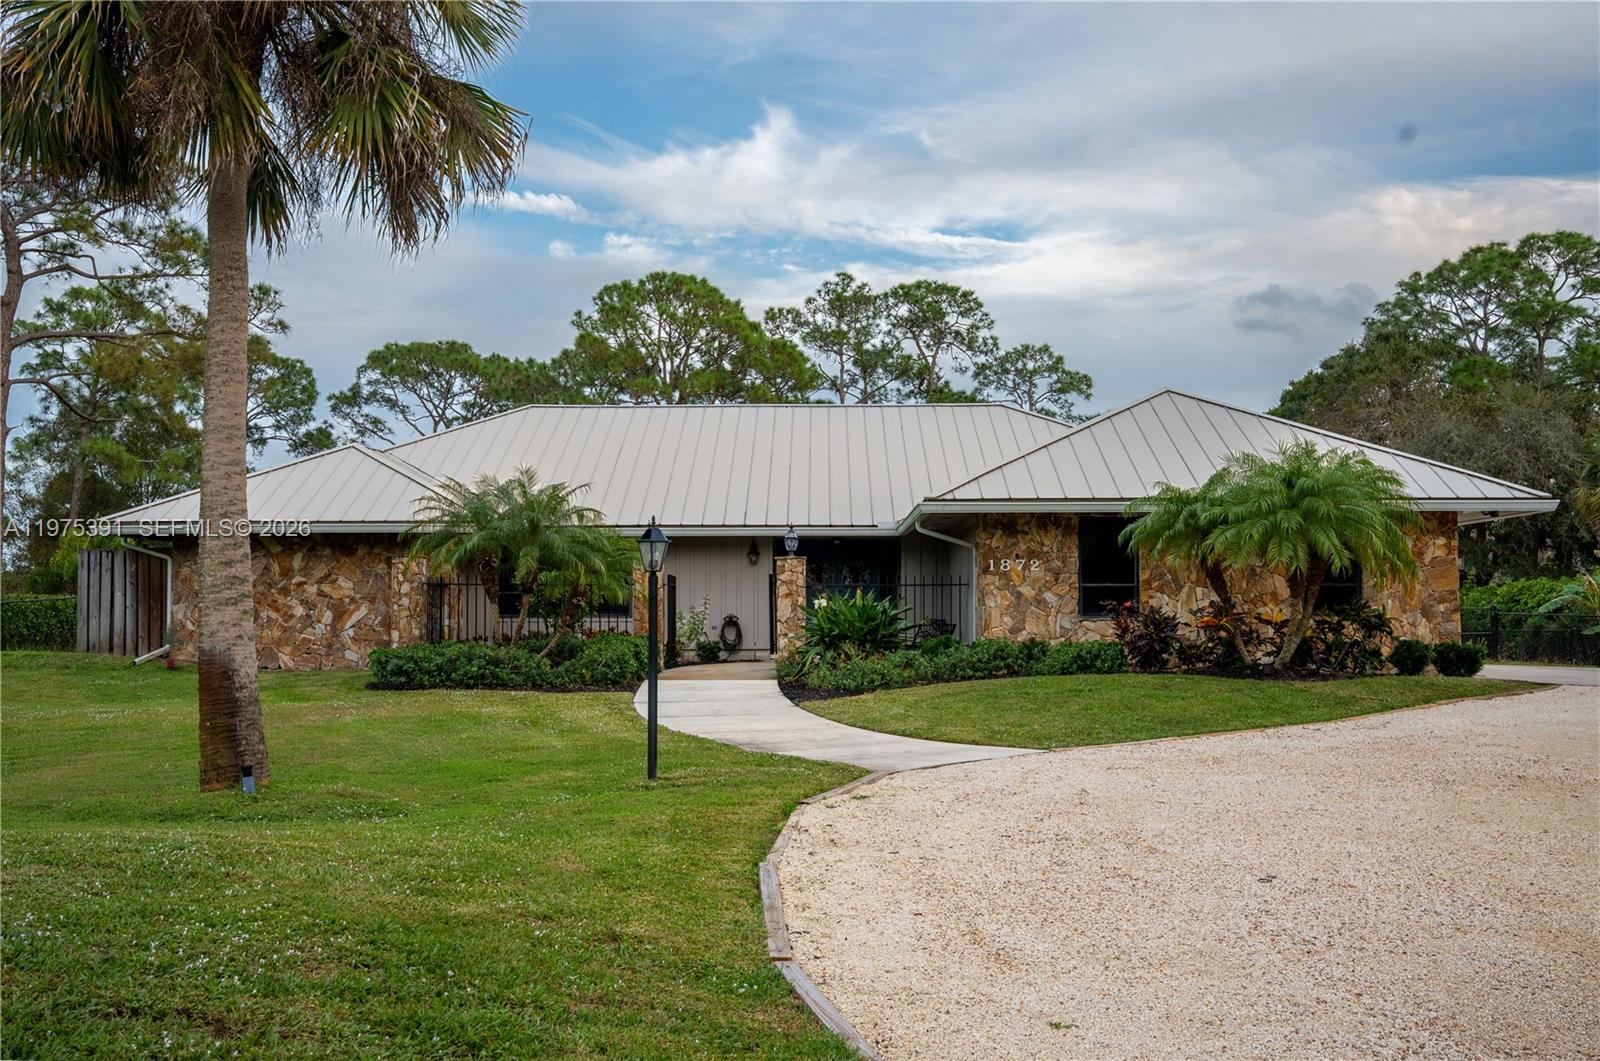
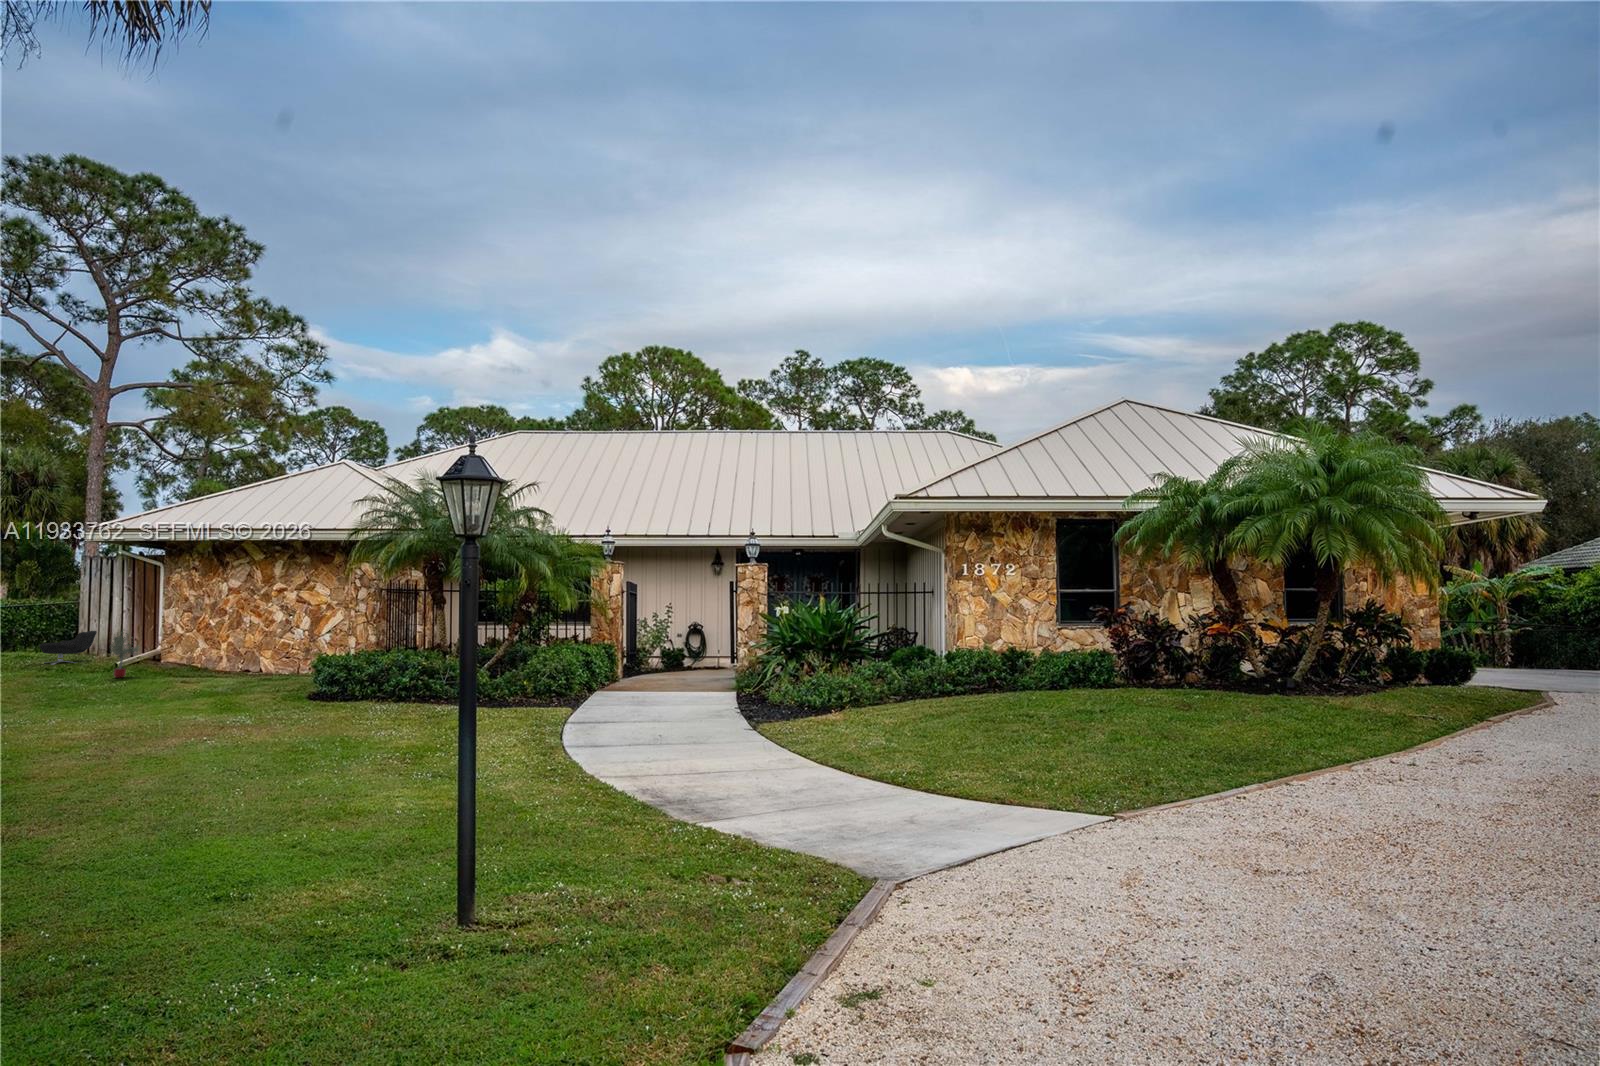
lounge chair: none [57,622,107,657] -> present [39,631,97,664]

